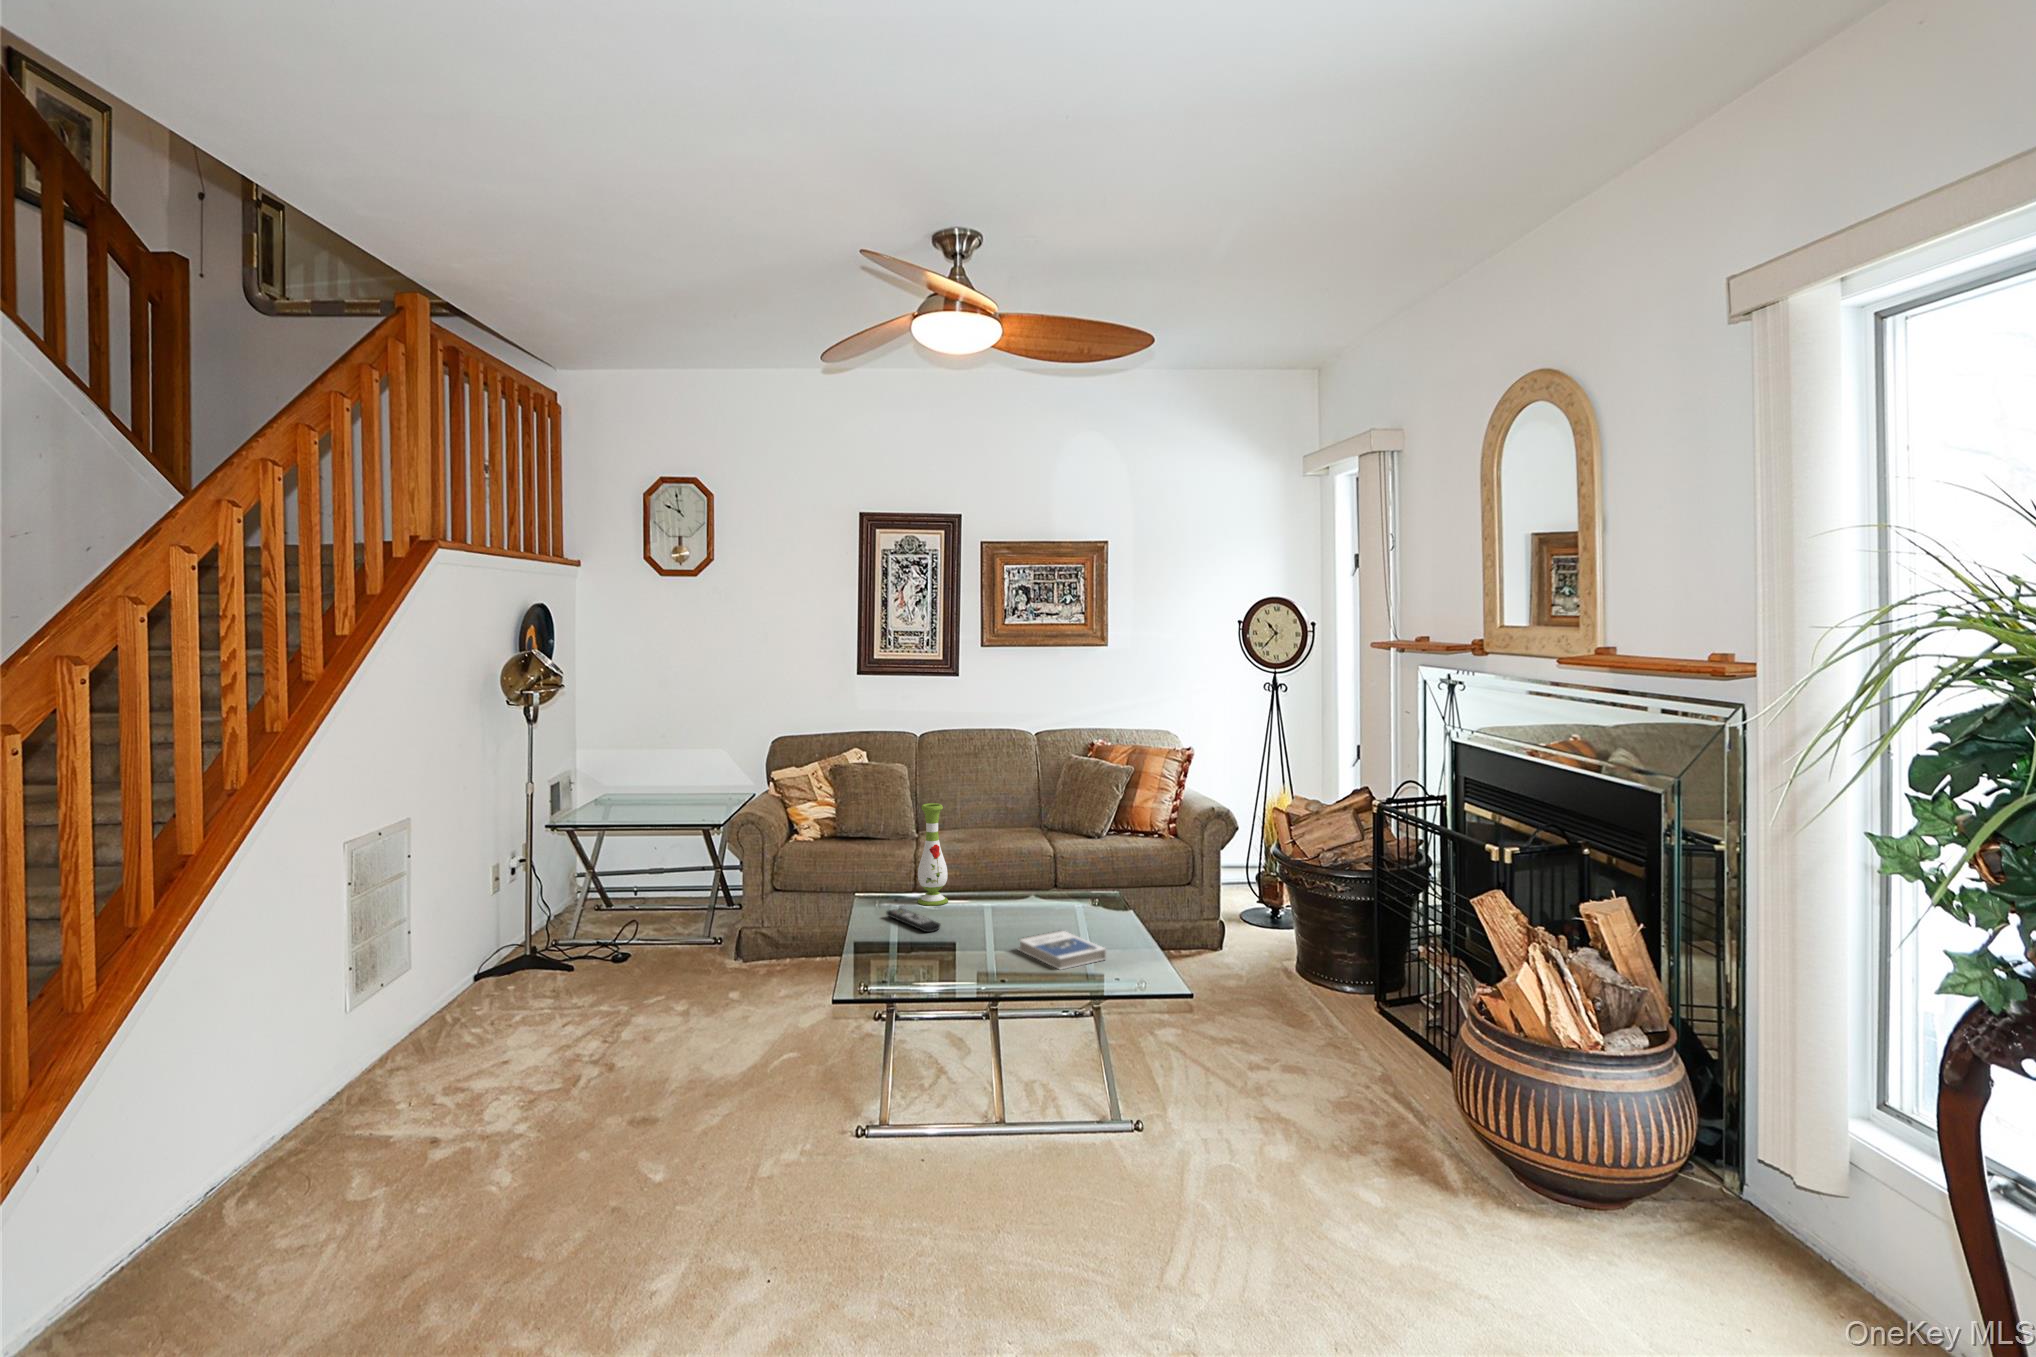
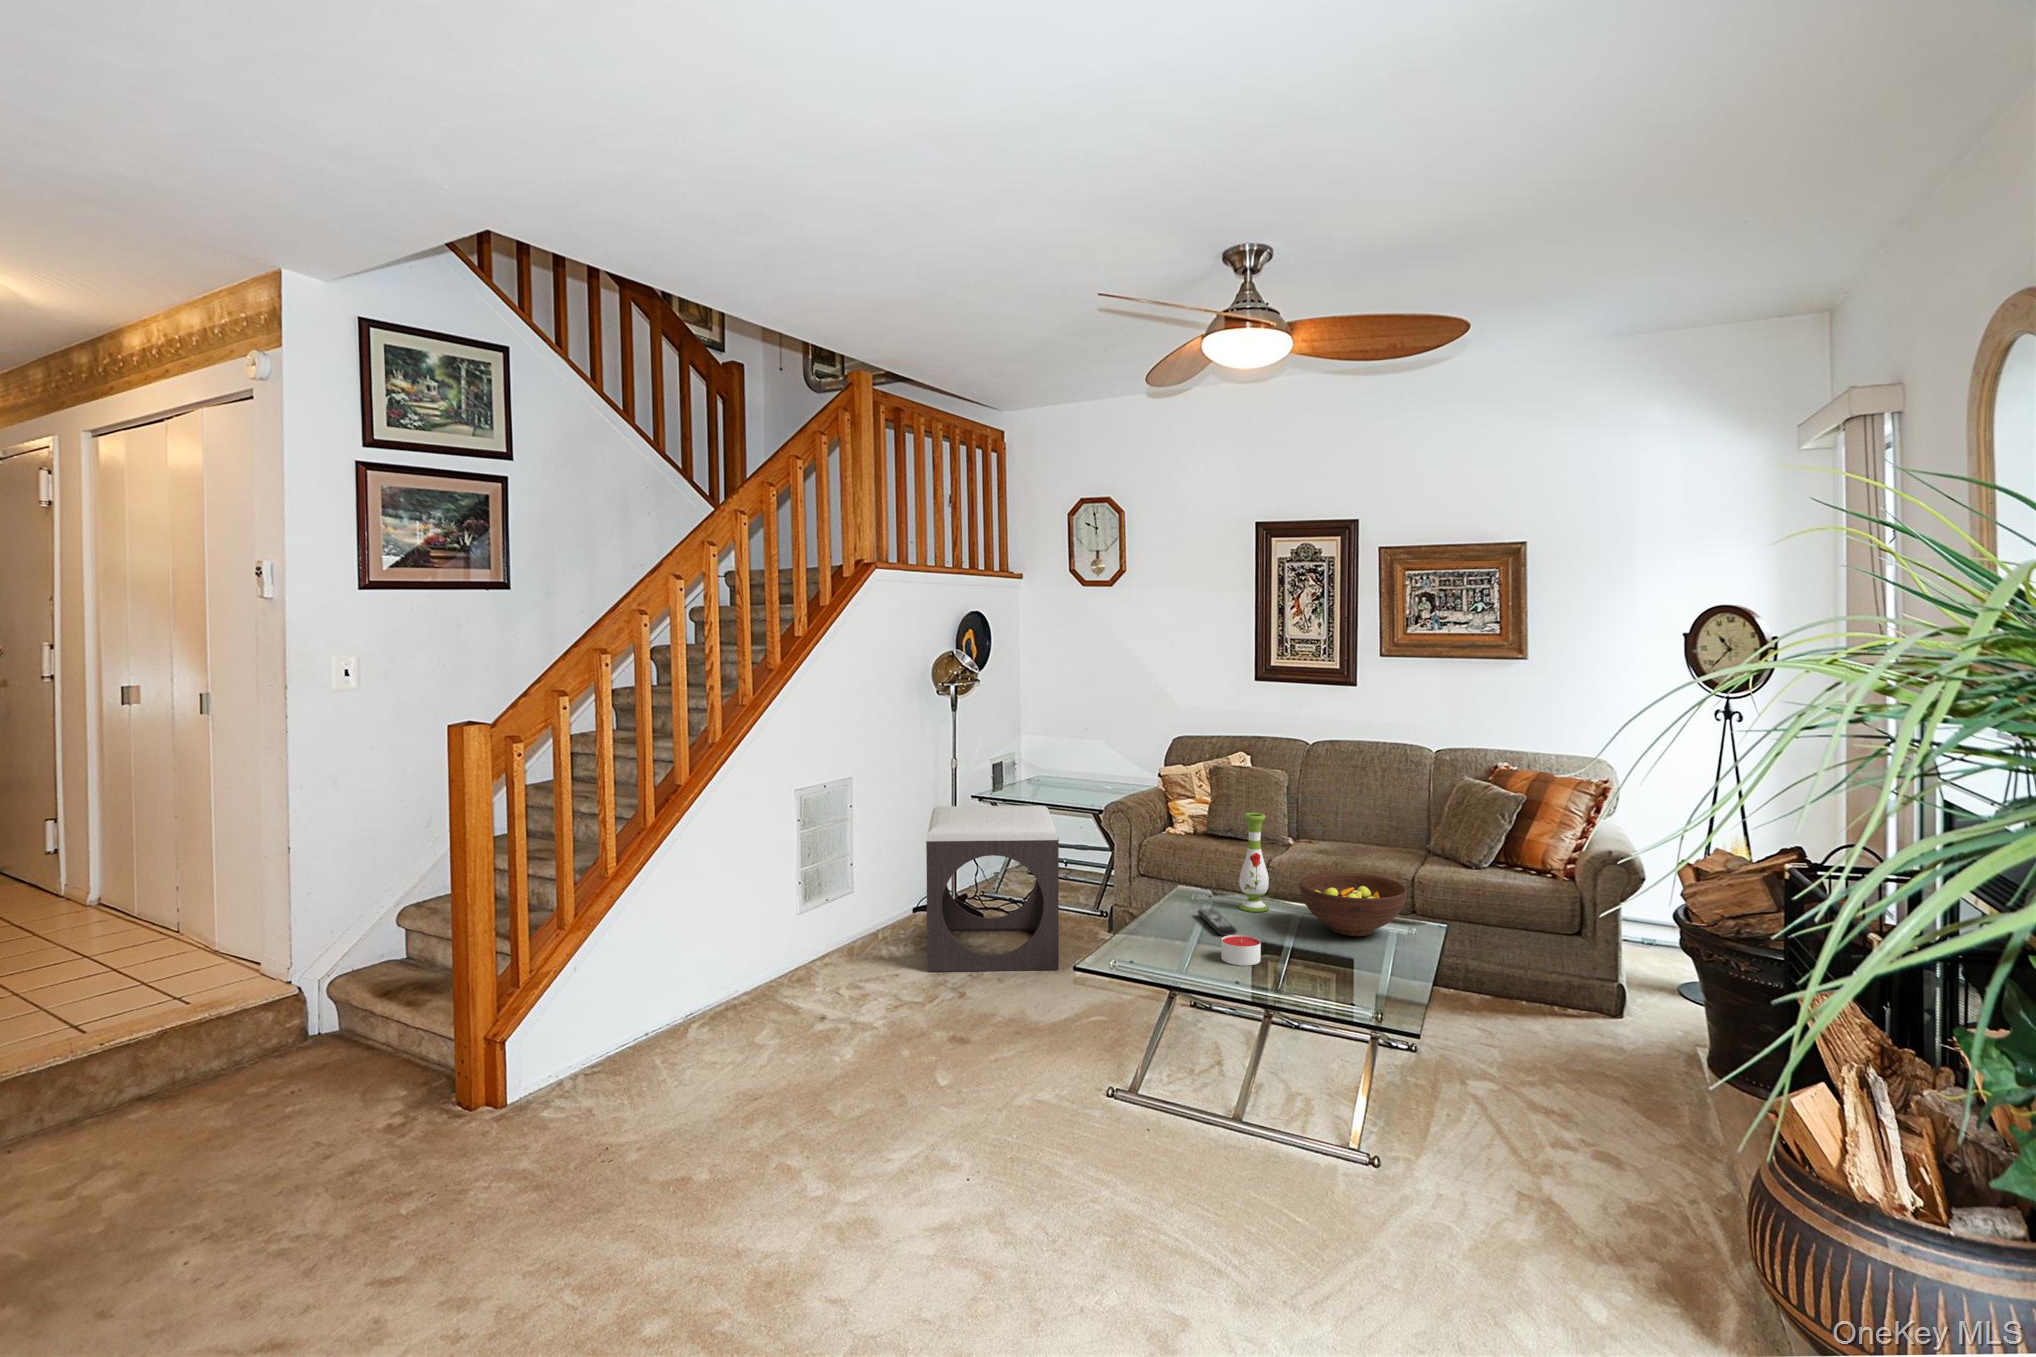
footstool: none [517,823,705,1037] -> present [926,805,1059,971]
fruit bowl: none [988,853,1089,914] -> present [1299,872,1407,936]
candle: none [945,926,985,958] -> present [1221,935,1261,966]
hardback book: present [1019,930,1107,970] -> none [1292,955,1375,993]

